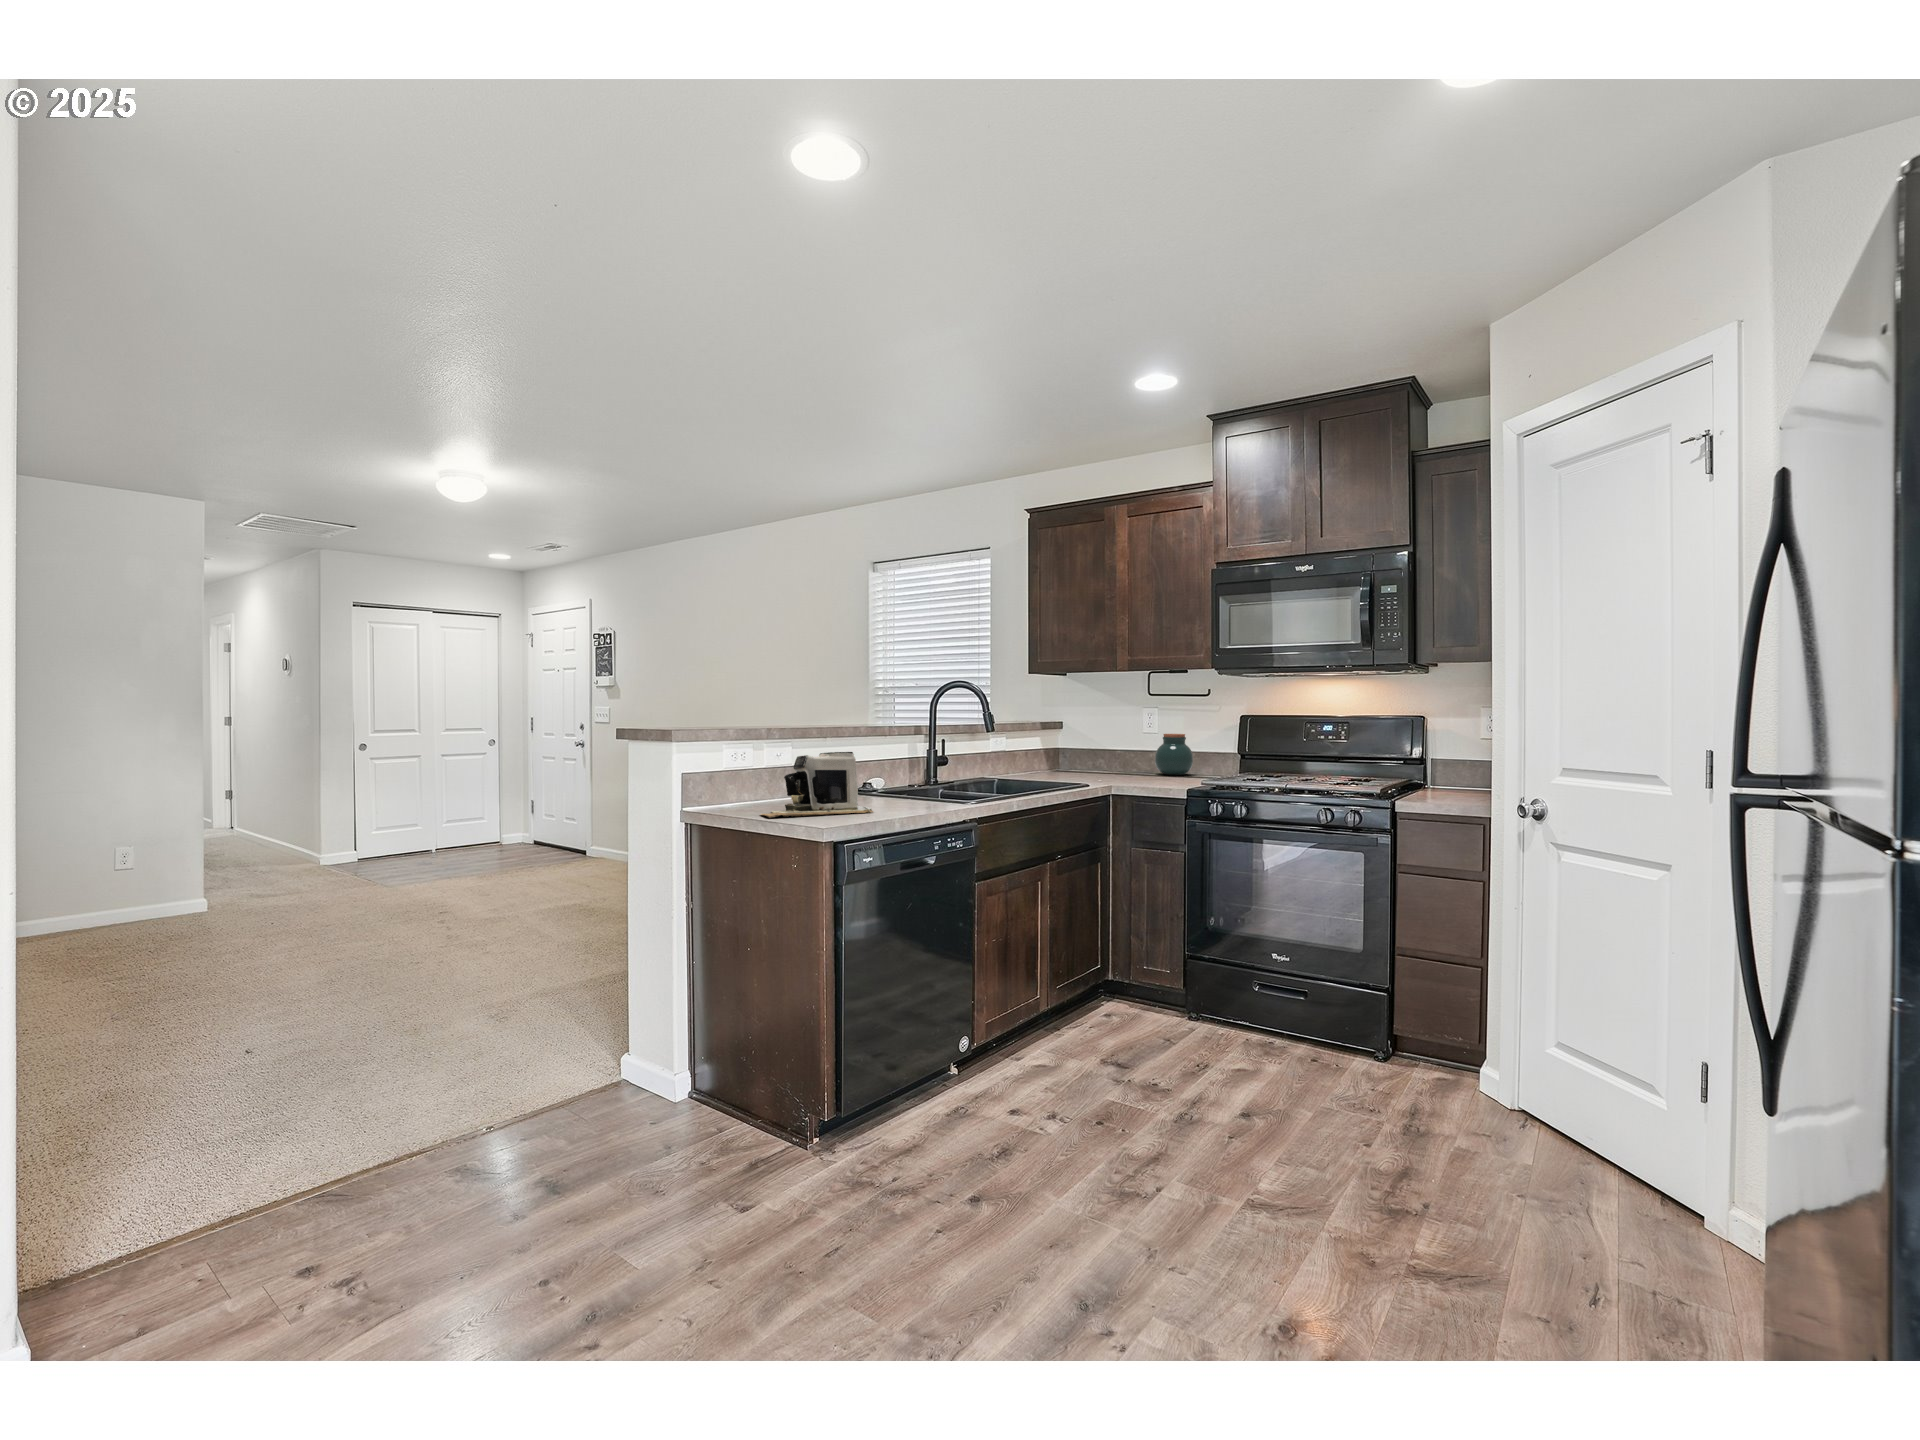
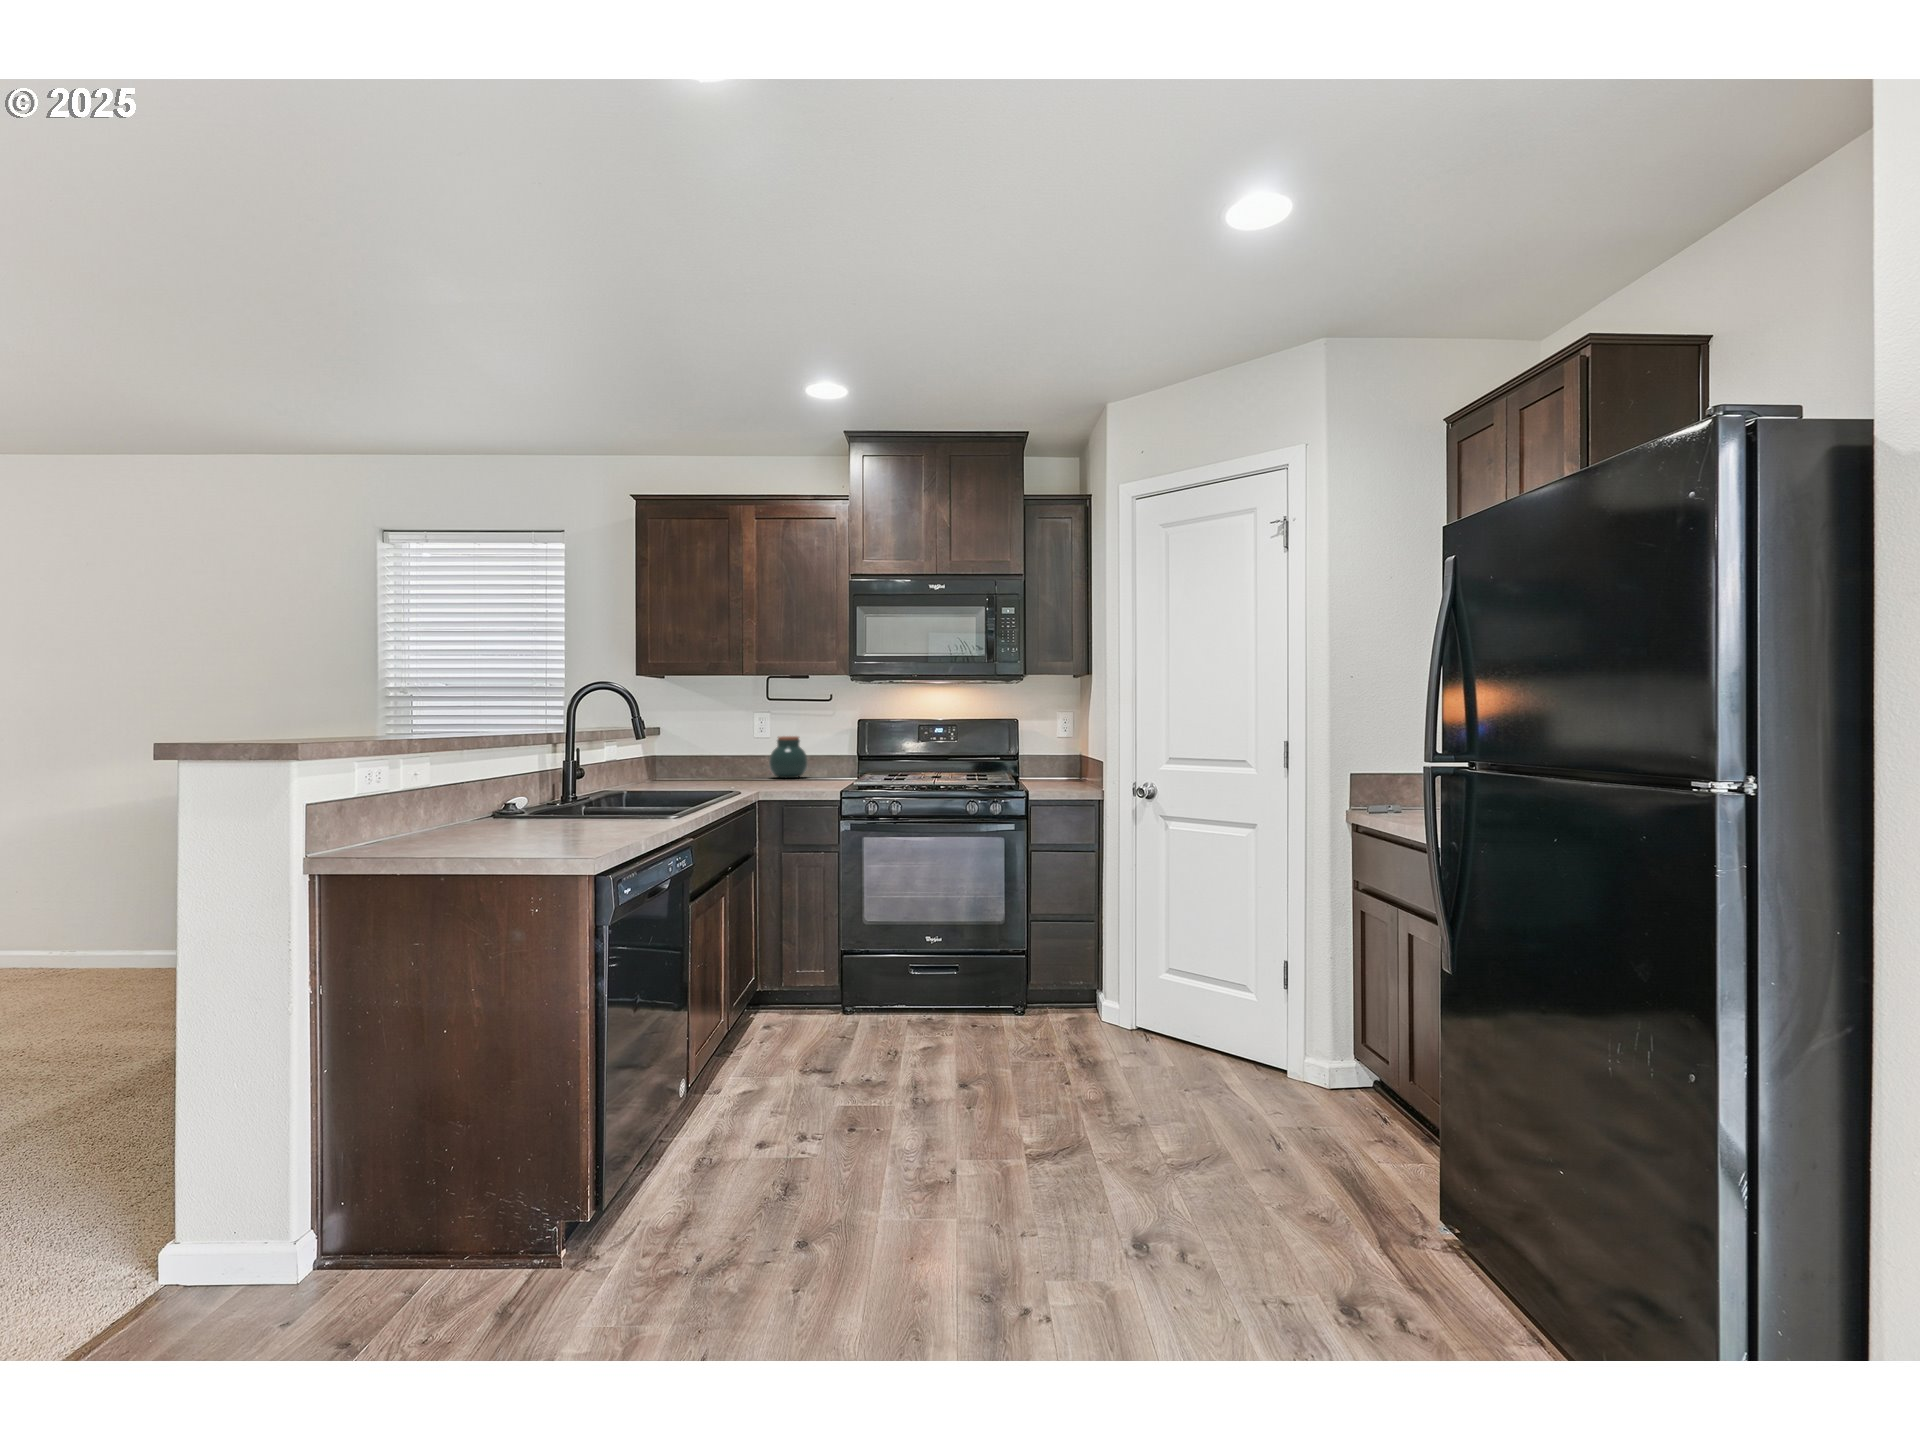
coffee maker: present [761,752,873,818] -> none [432,761,583,851]

